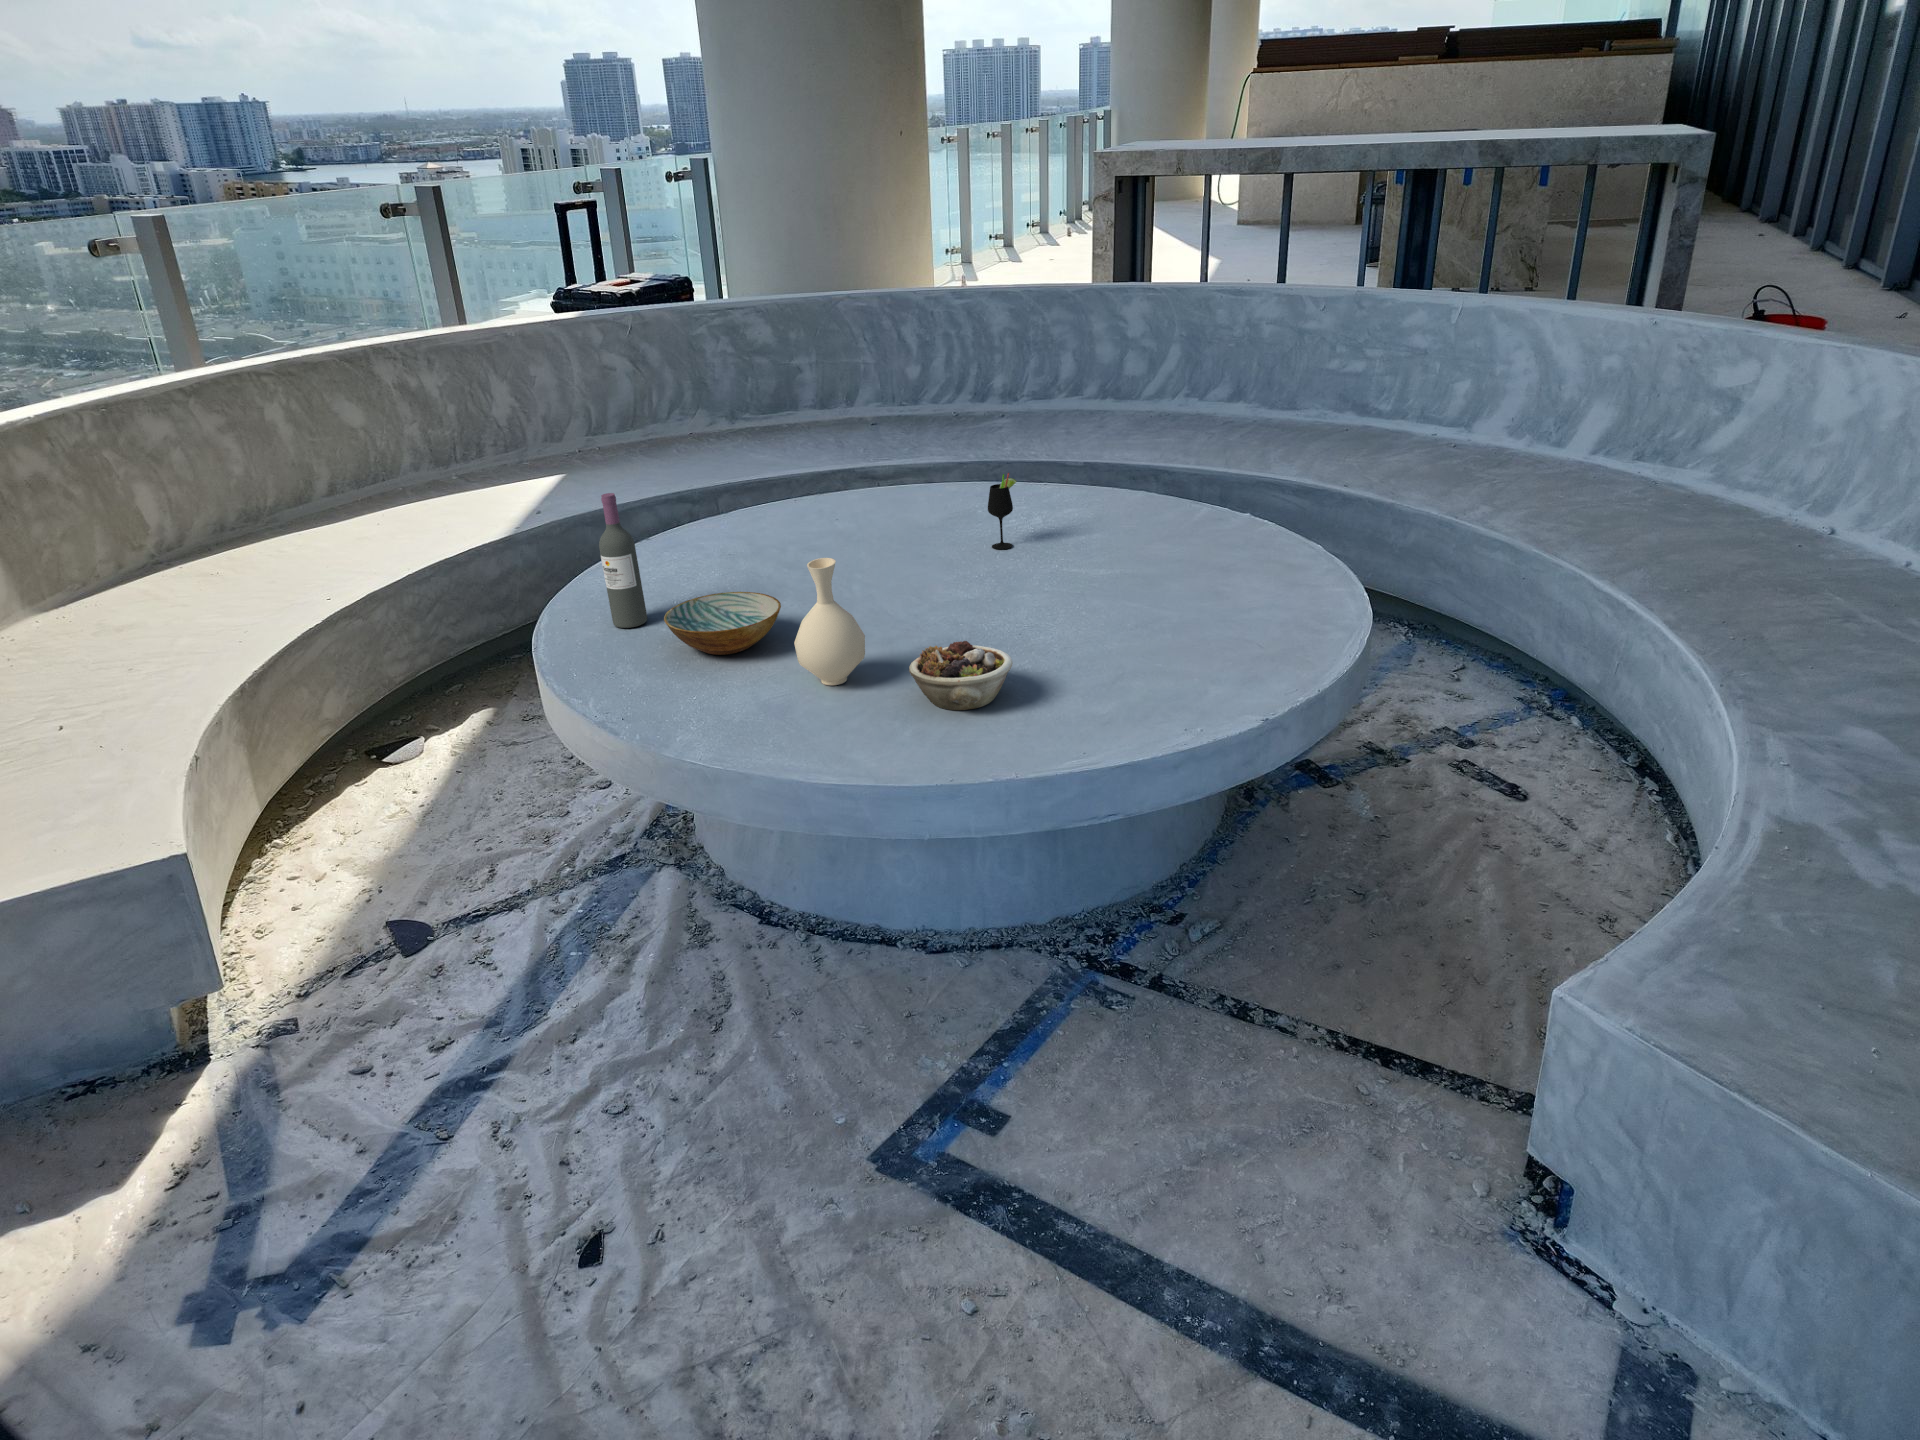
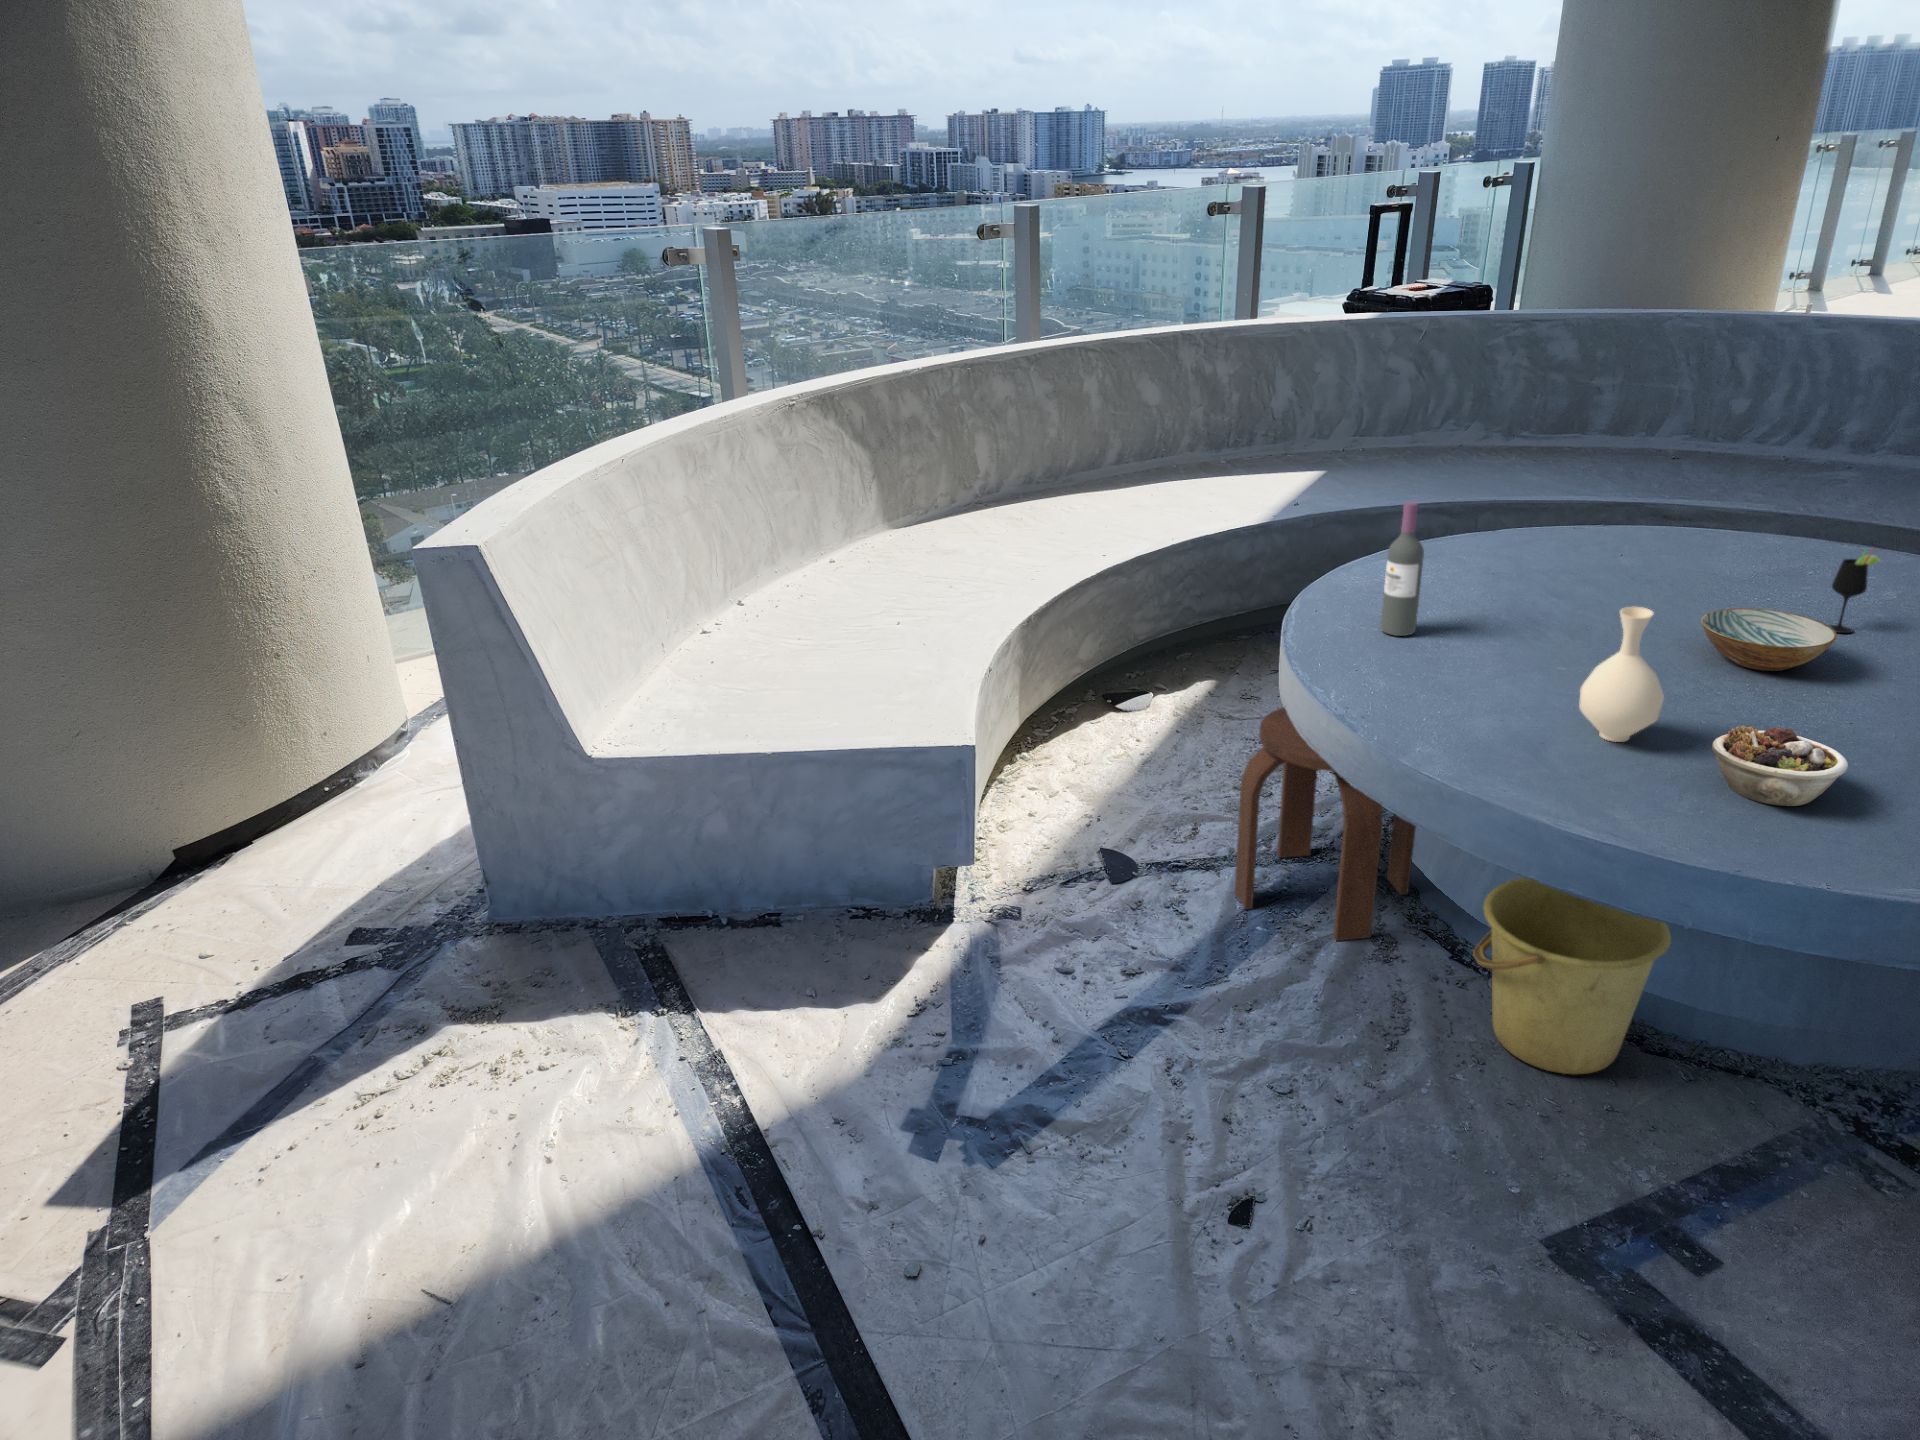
bowl: present [664,592,781,655] -> present [1701,608,1837,671]
stool: none [514,704,712,942] -> present [1235,707,1416,941]
bucket: none [766,816,926,1000] -> present [1473,877,1671,1074]

